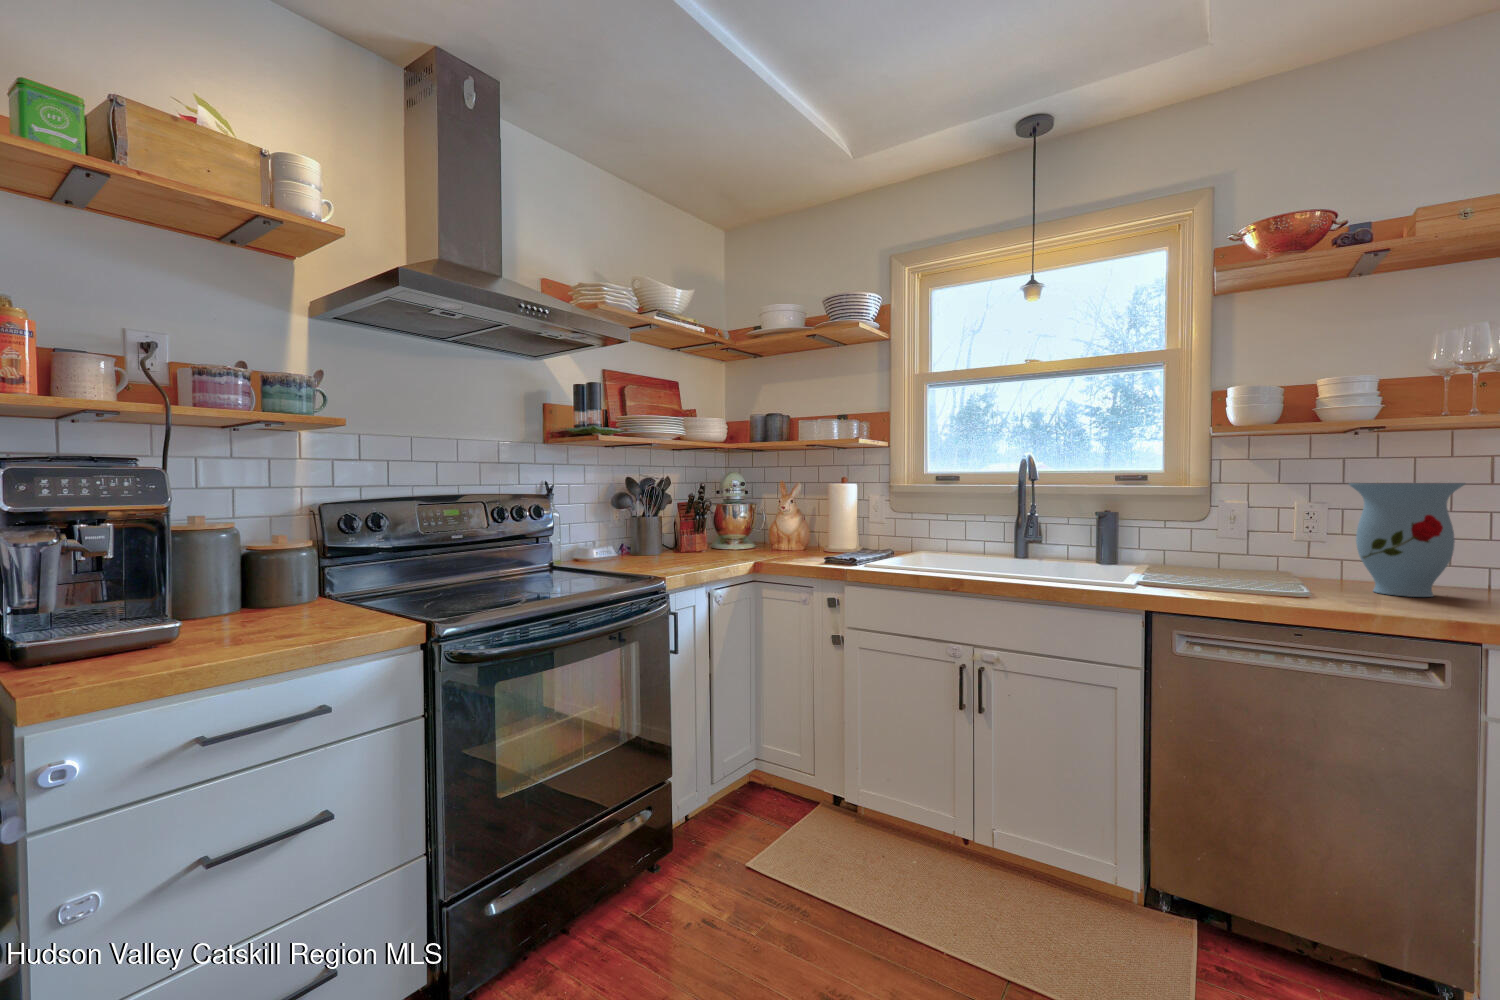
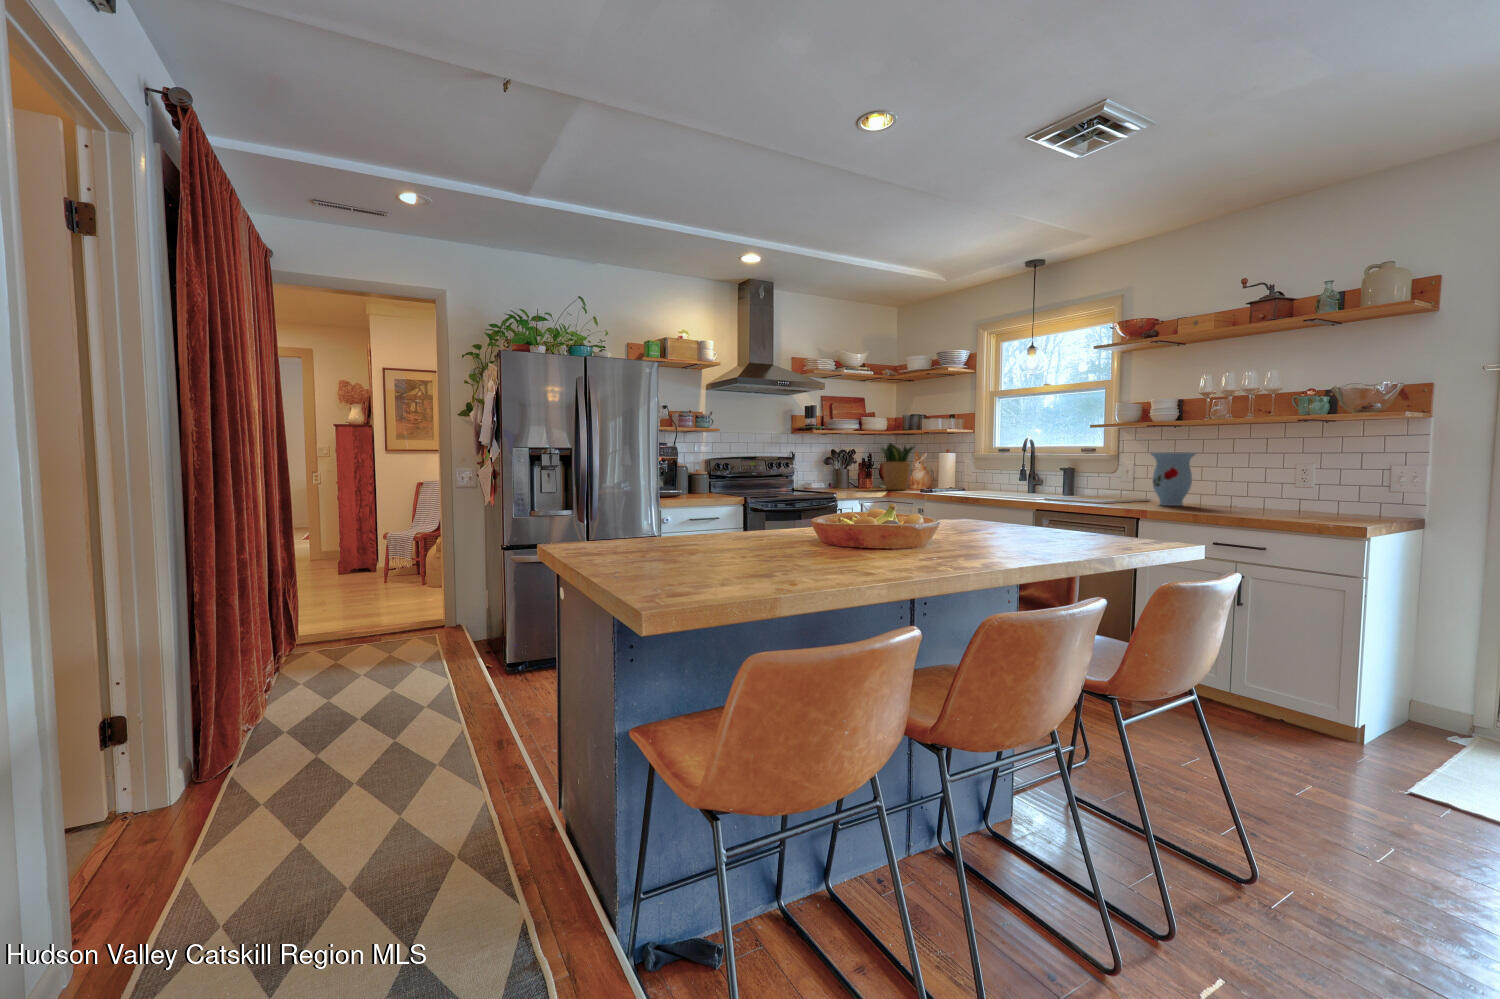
potted plant: none [713,461,802,557] -> present [881,443,914,490]

